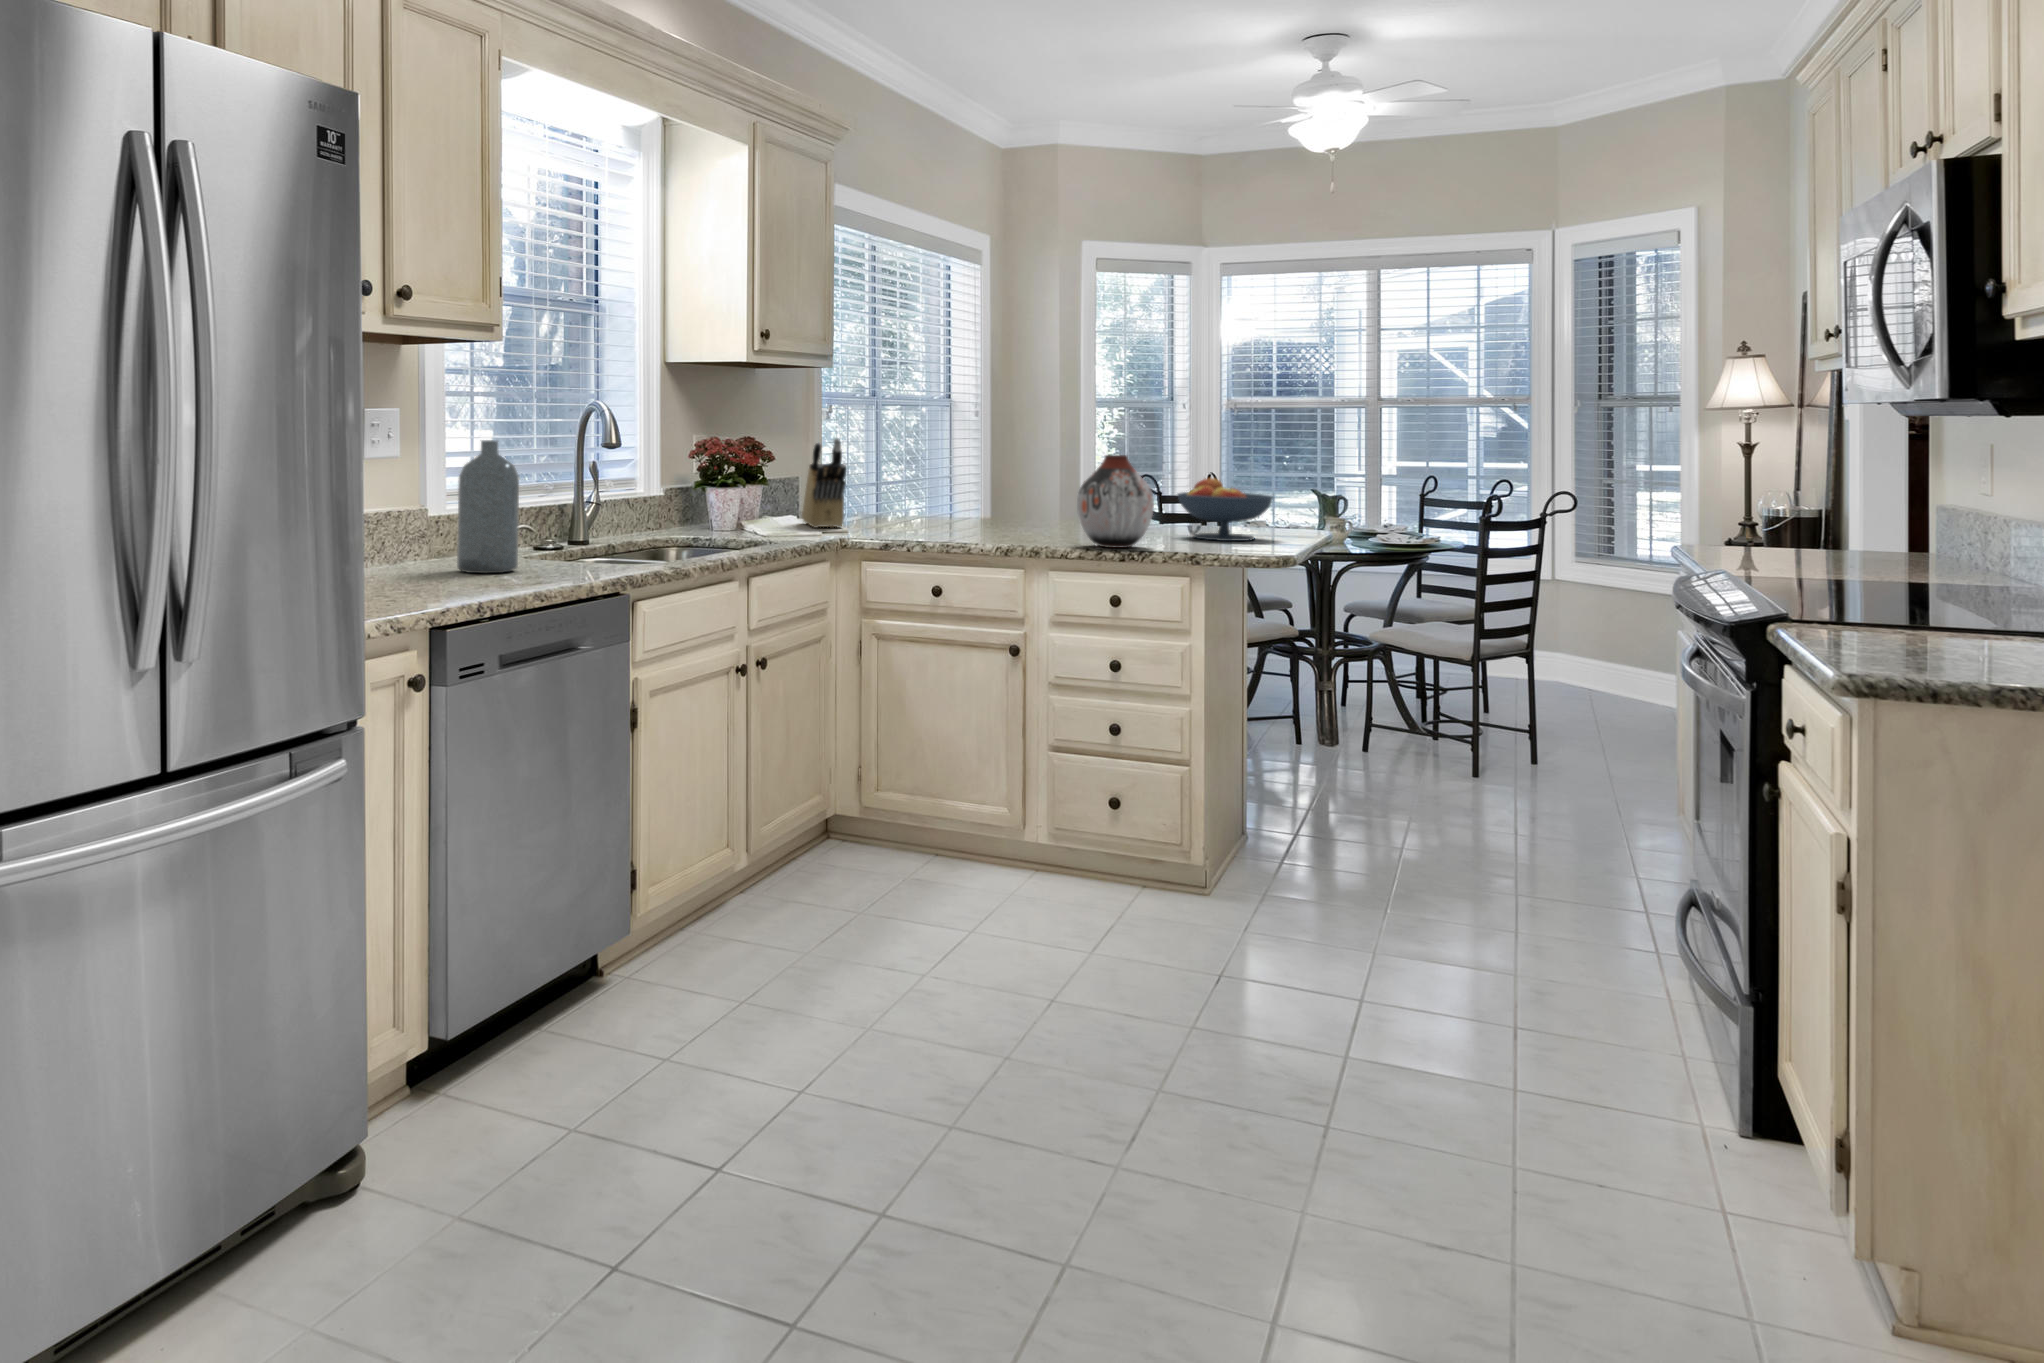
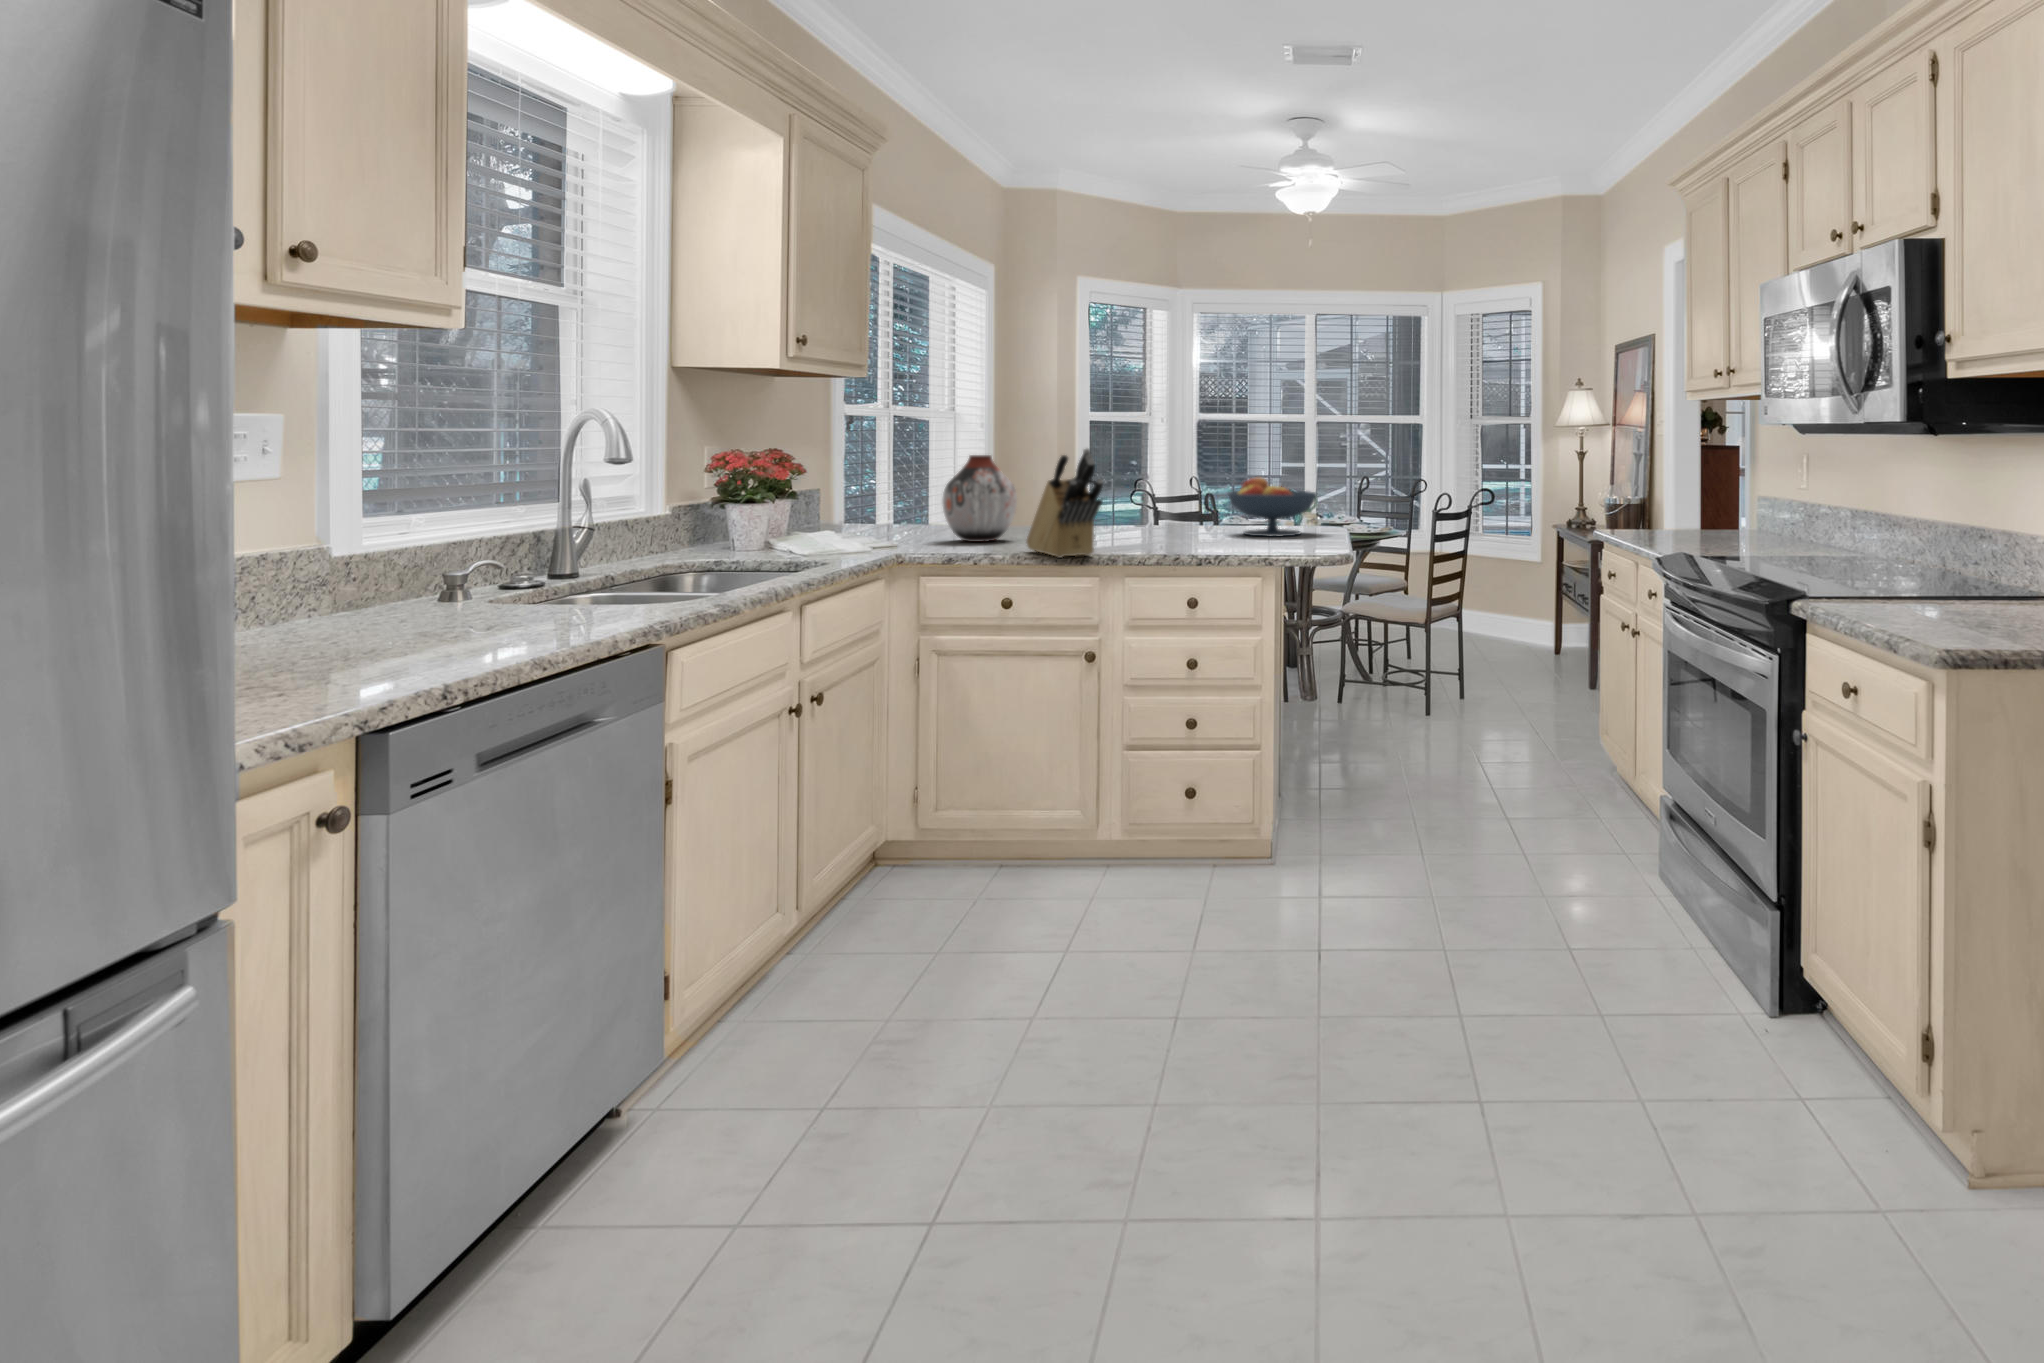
knife block: present [802,438,847,528] -> present [1027,449,1103,558]
bottle: present [457,440,519,573] -> none [395,455,492,633]
vase: present [1077,455,1154,548] -> present [943,455,1017,542]

